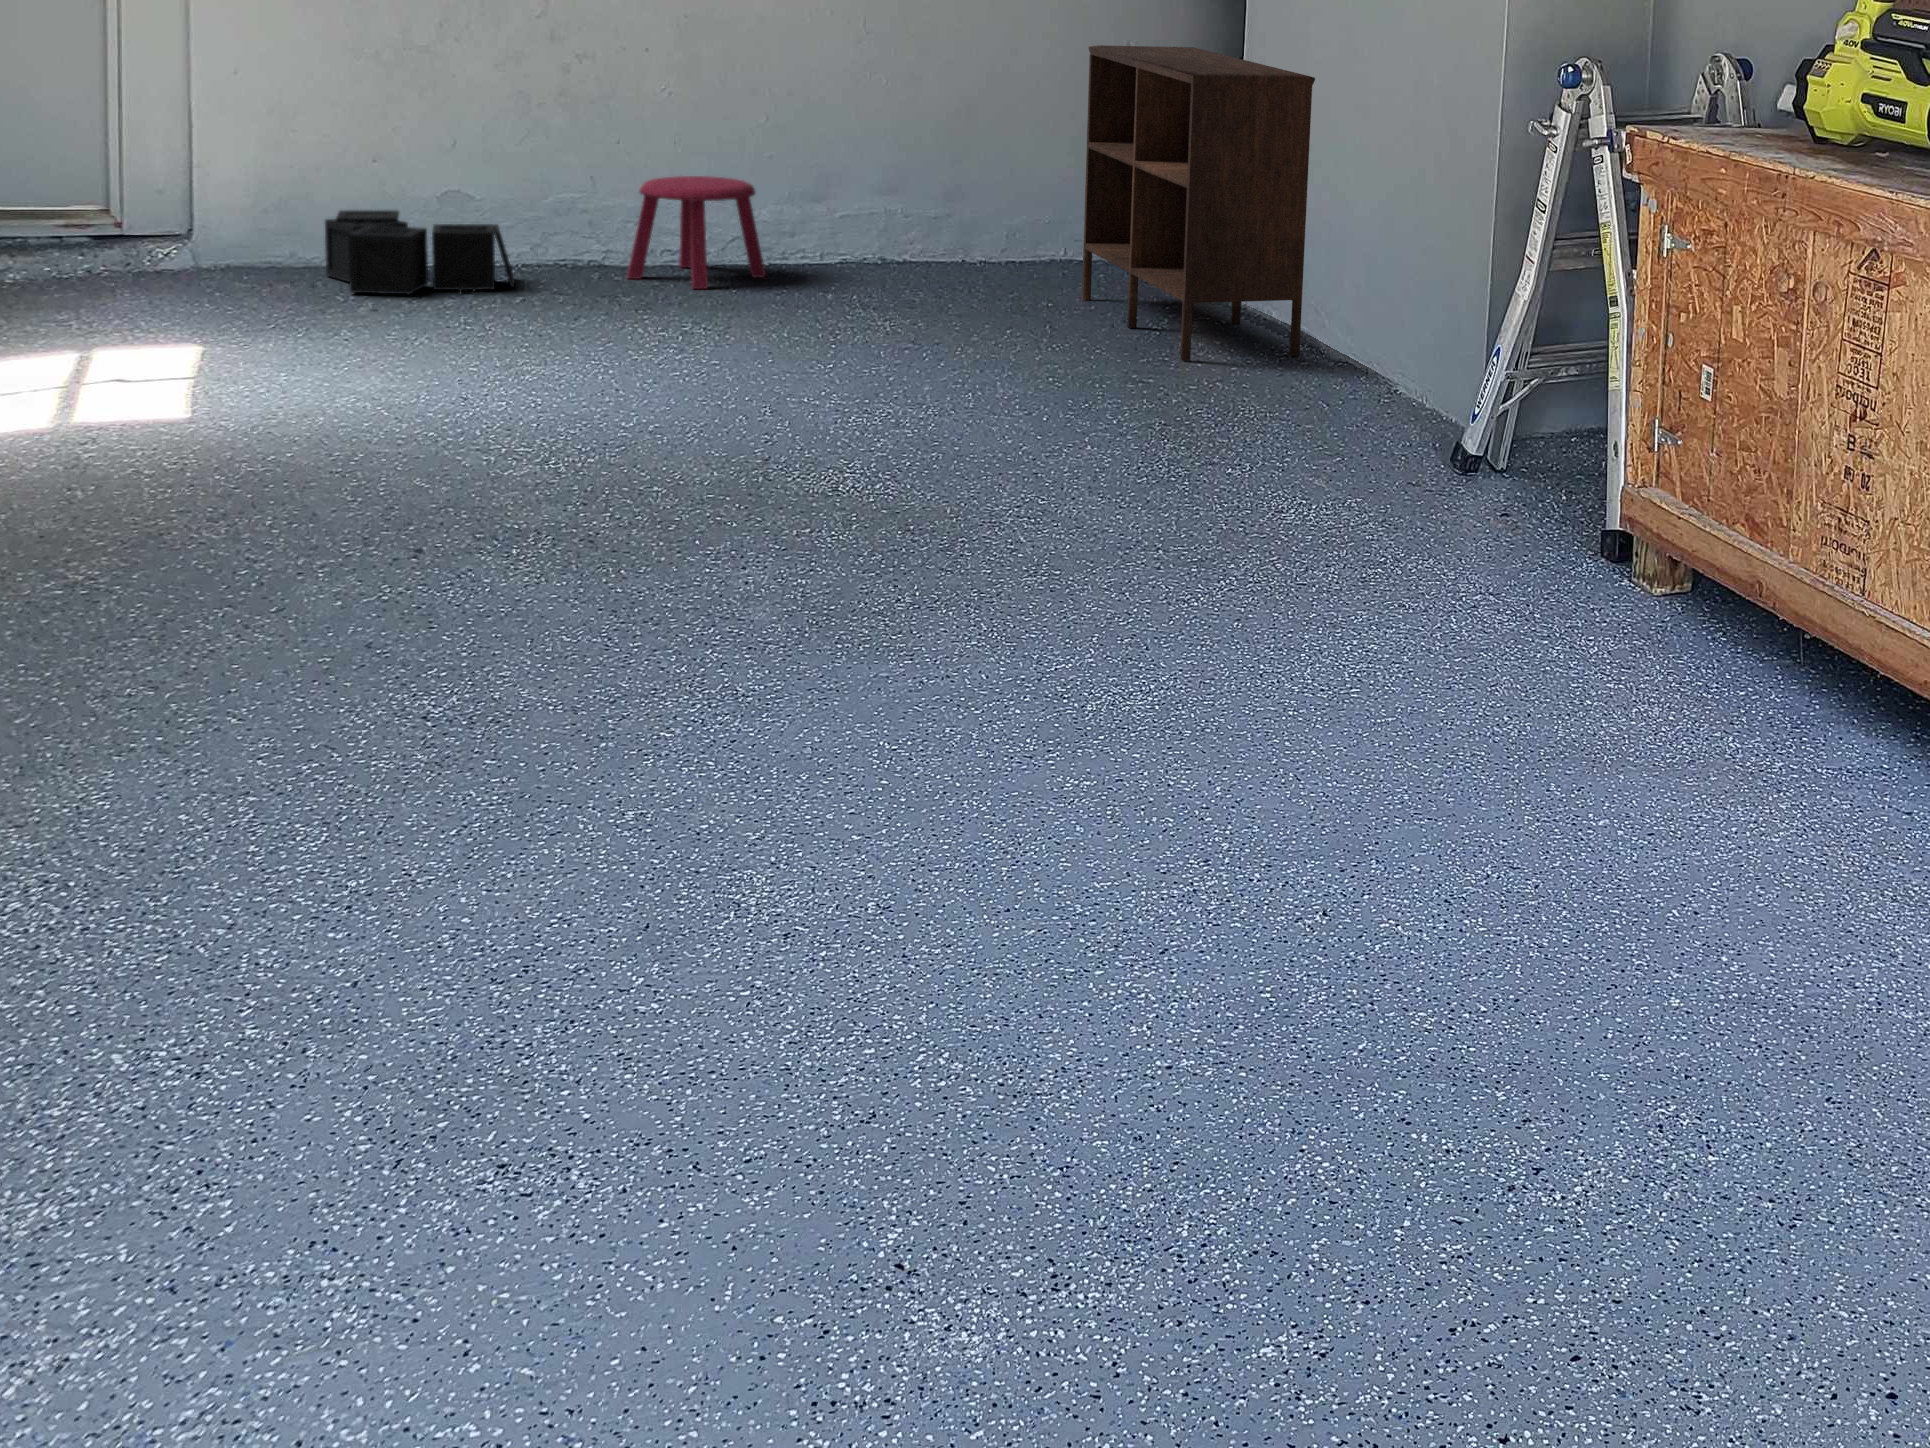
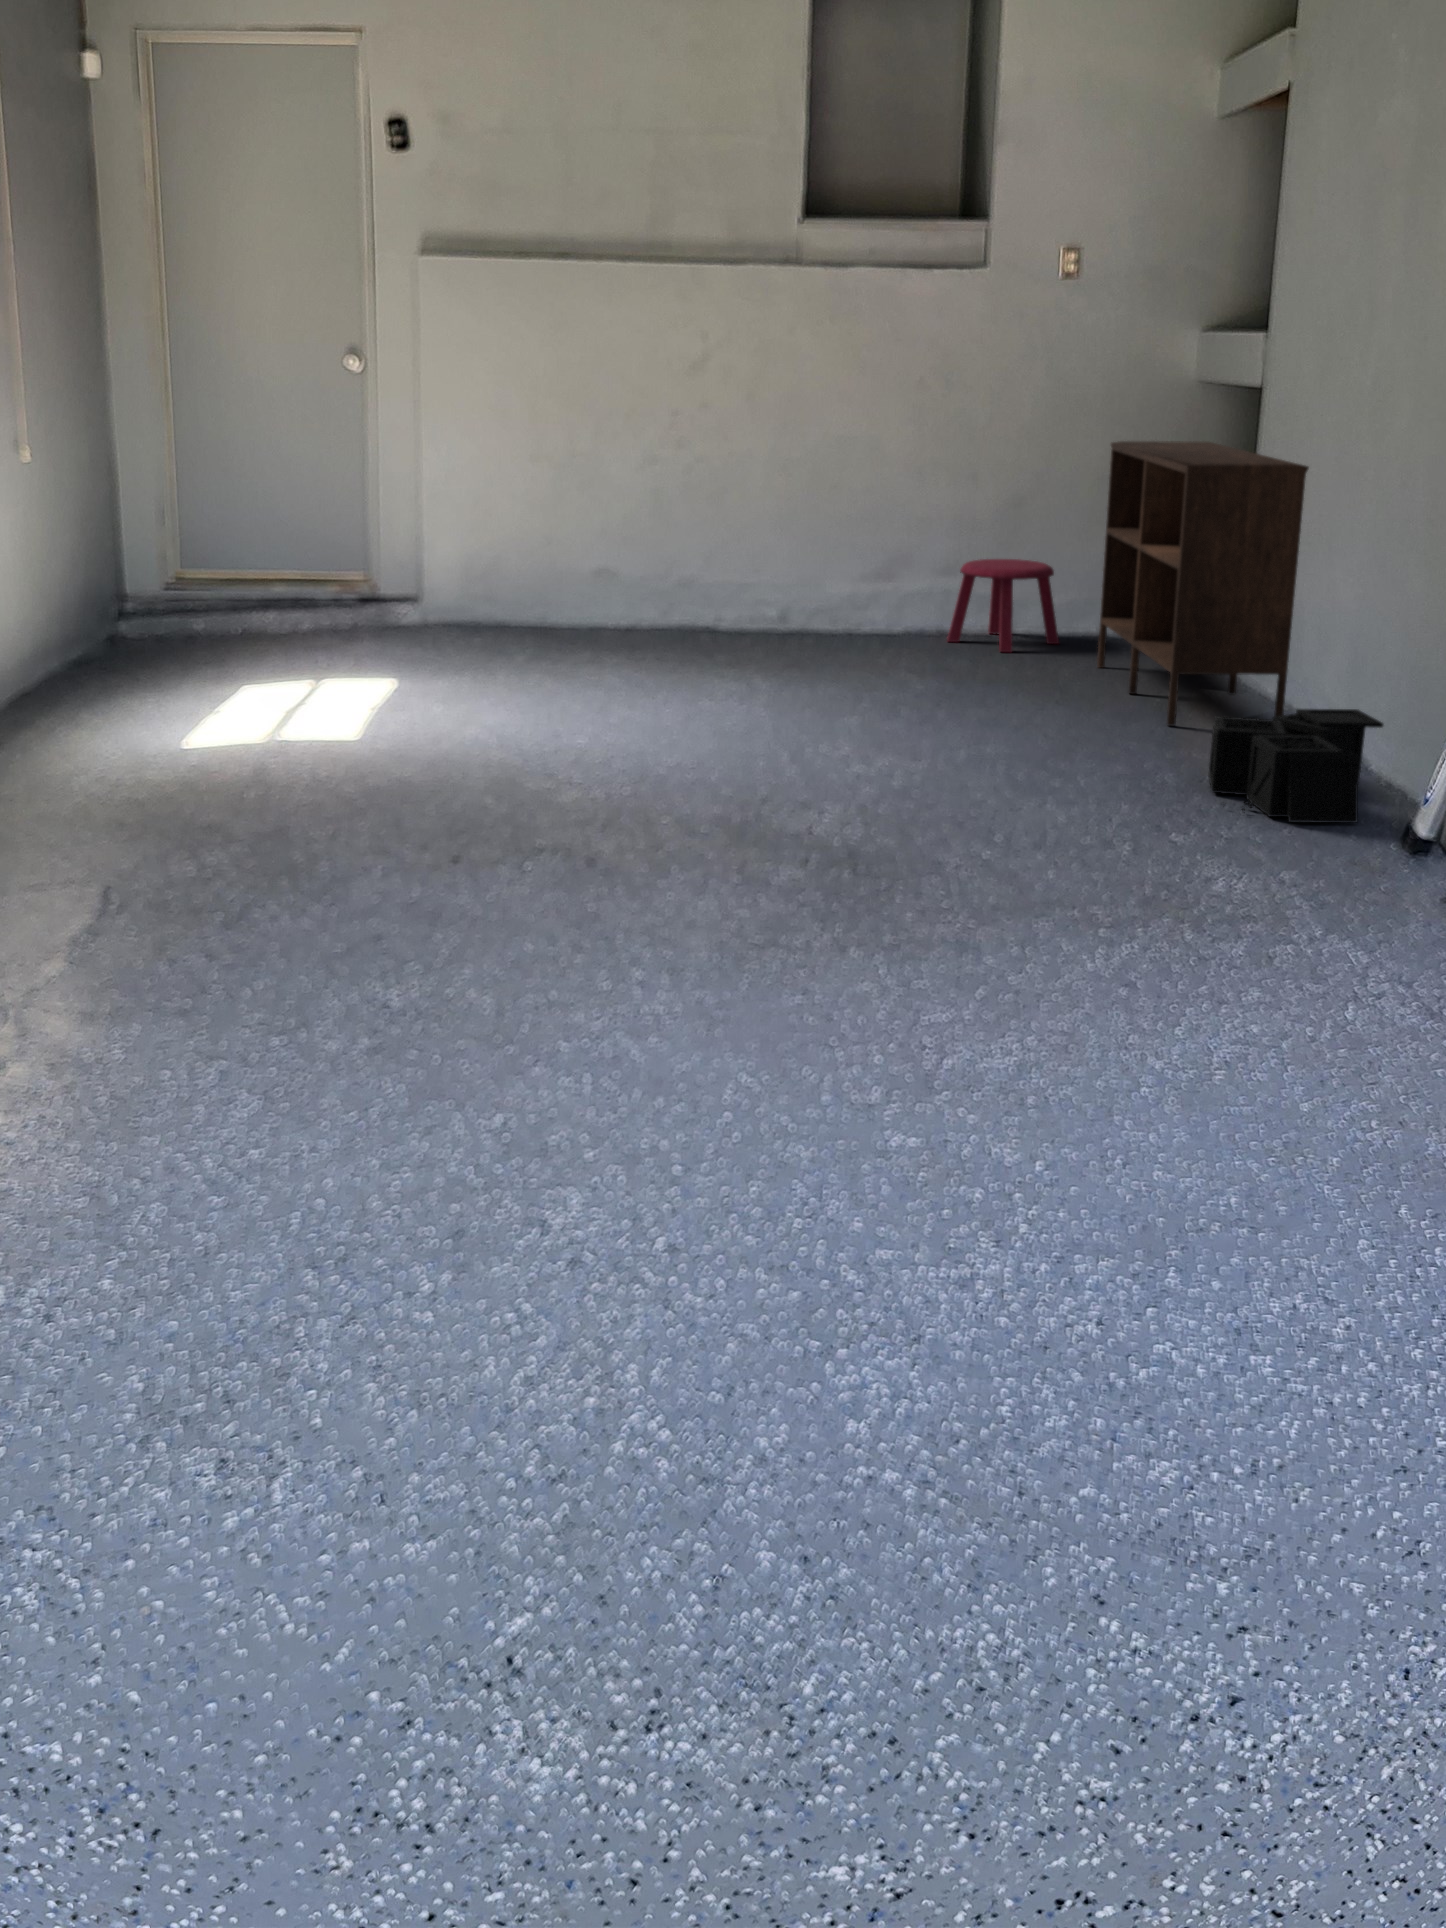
stool: present [627,176,766,289] -> present [947,559,1059,652]
storage bin: present [325,210,515,294] -> present [1208,709,1383,823]

